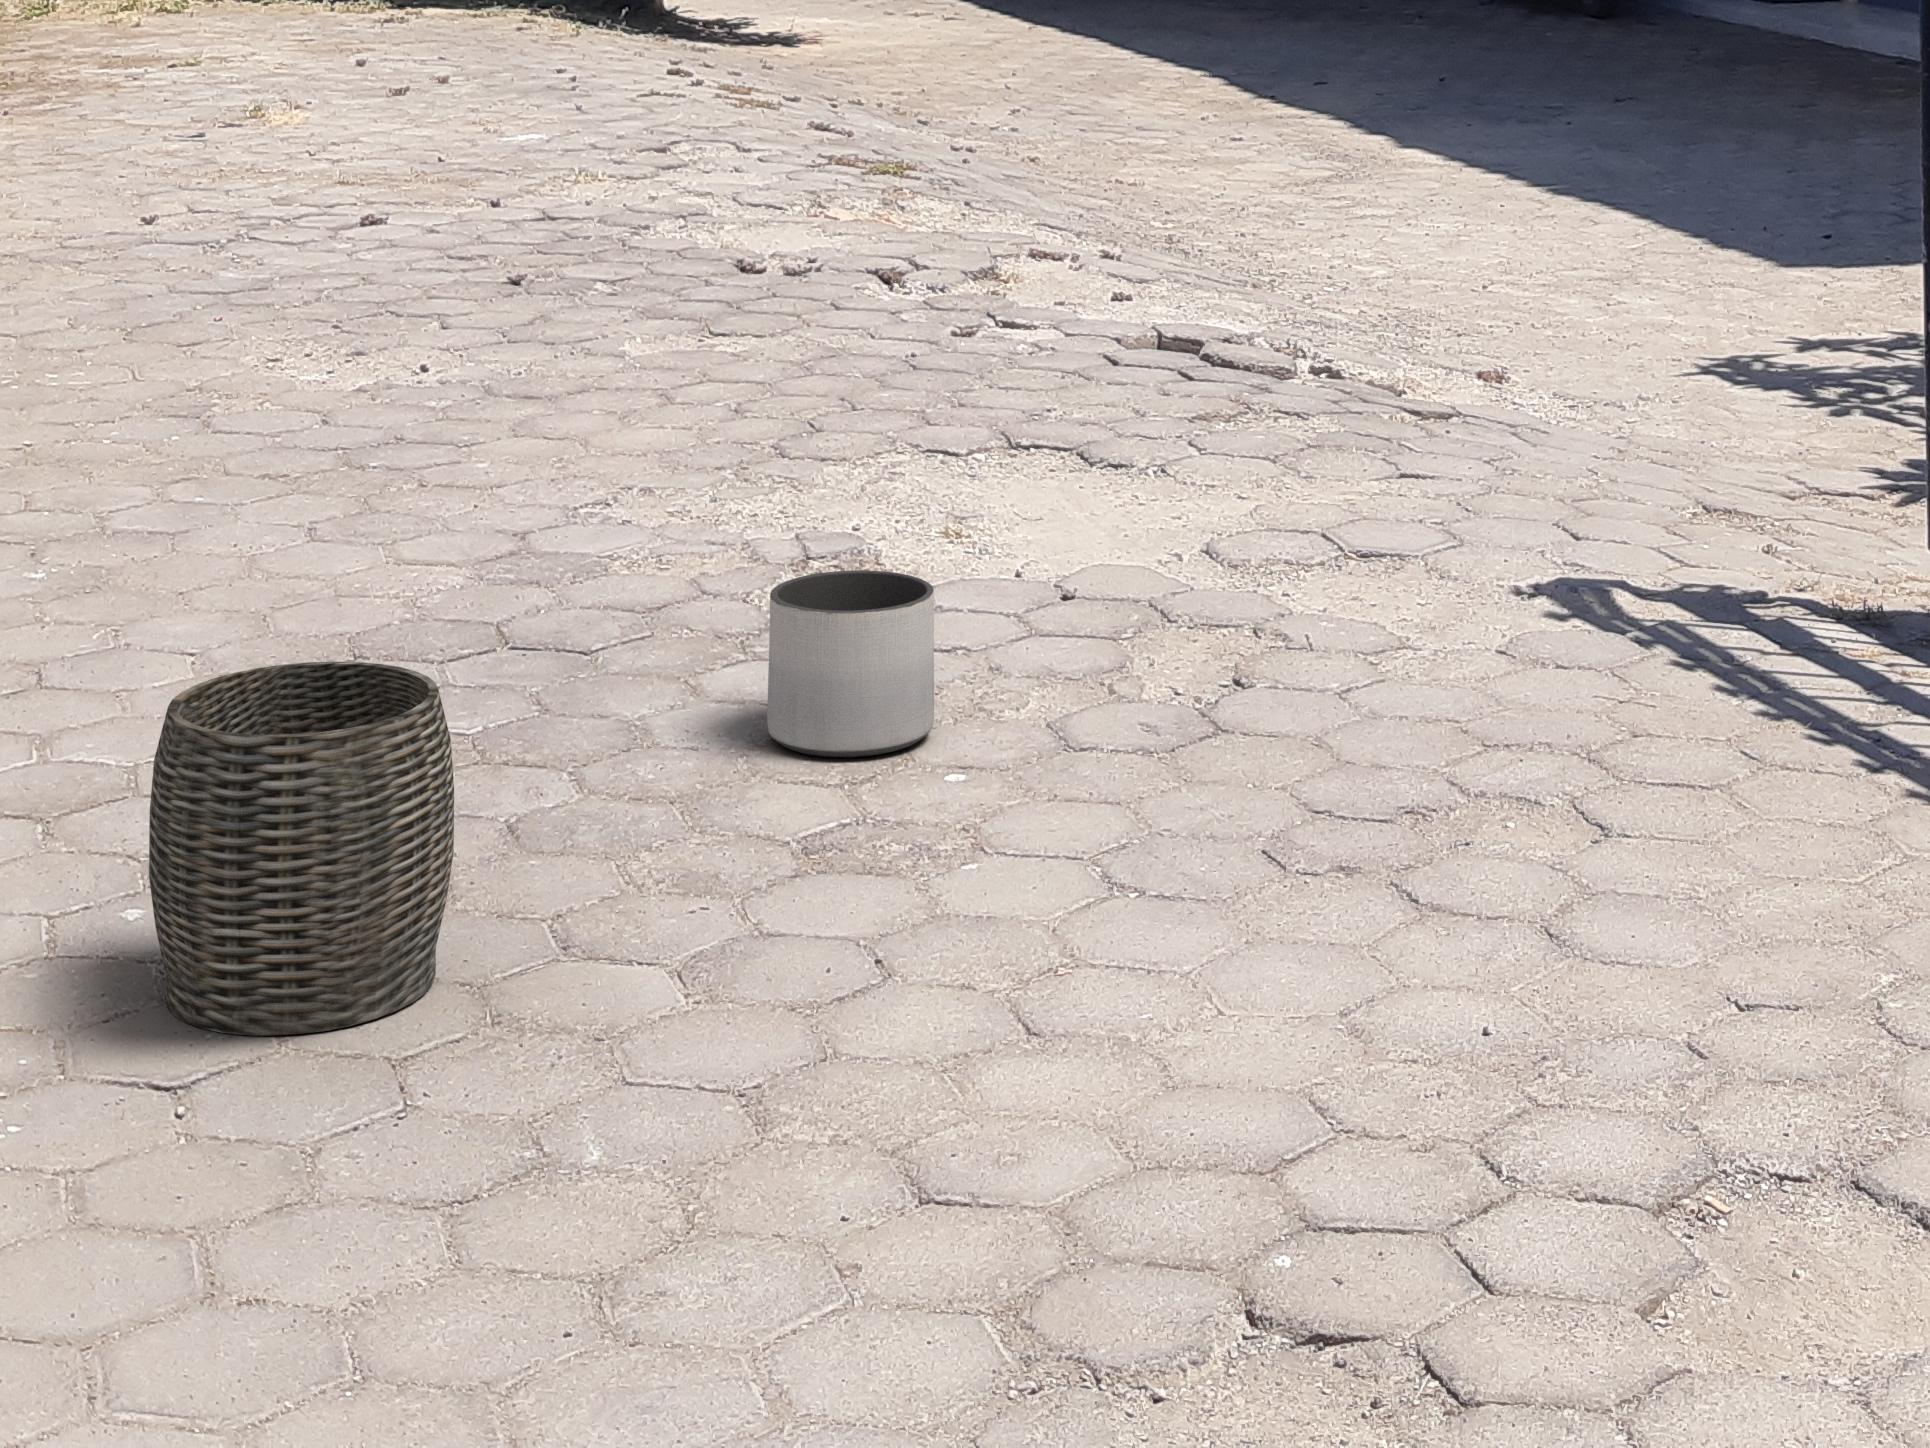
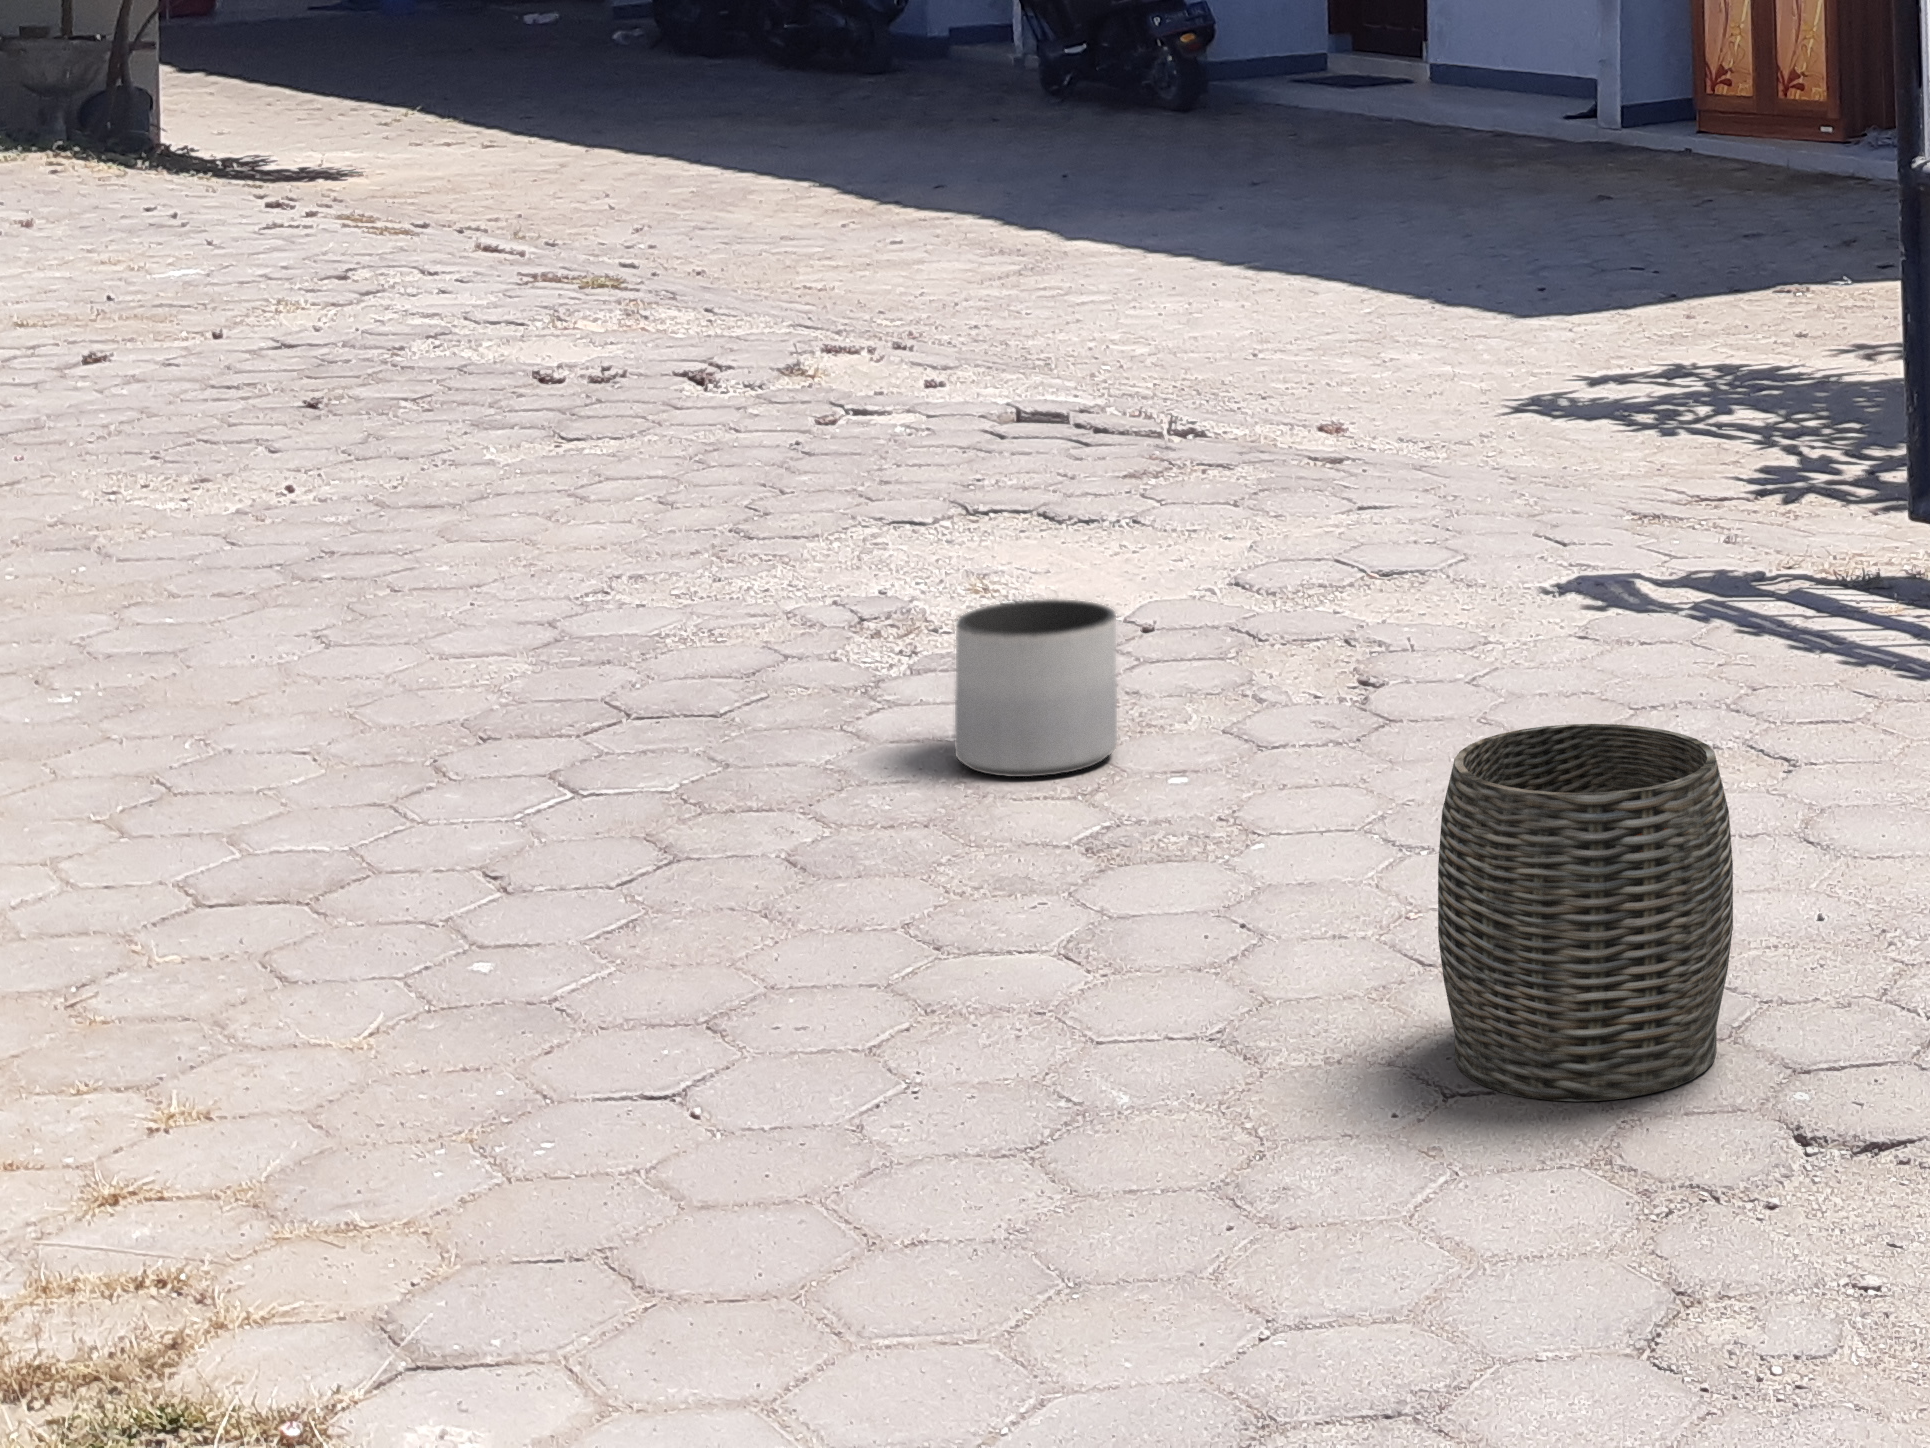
woven basket: present [149,662,454,1036] -> present [1438,724,1733,1101]

